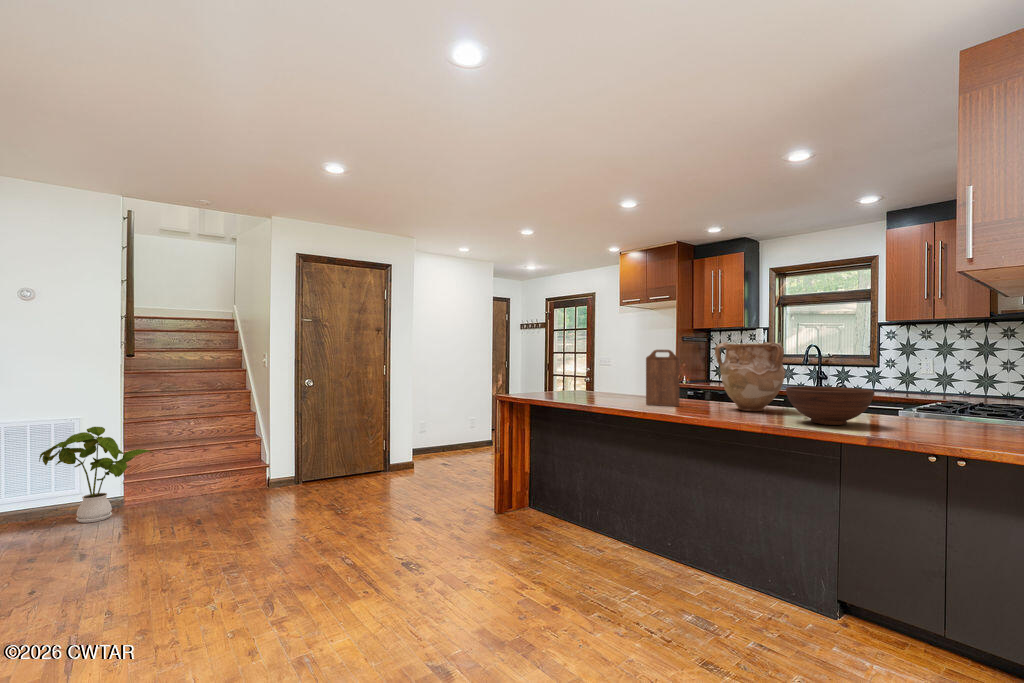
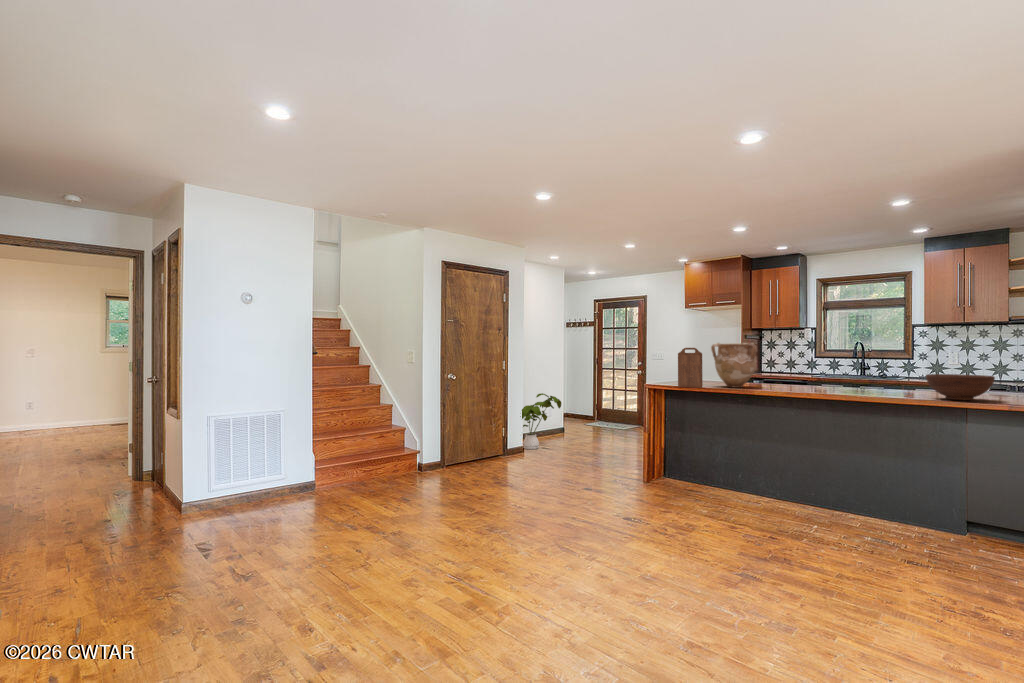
vase: present [715,342,786,411] -> present [711,342,757,388]
cutting board: present [646,350,680,406] -> present [678,348,703,388]
house plant: present [39,427,153,523] -> present [520,393,561,449]

